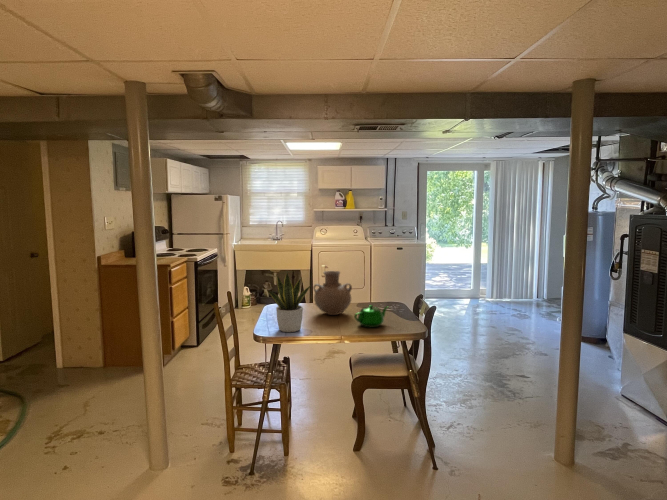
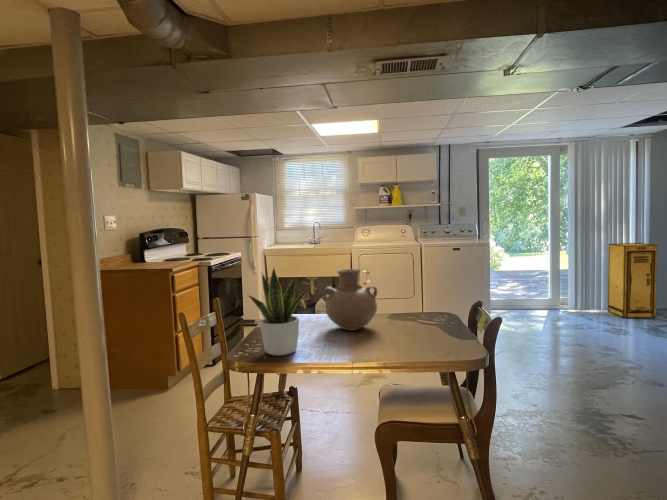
storage cabinet: none [517,246,554,306] -> present [608,243,657,318]
teapot: present [354,305,387,327] -> none [375,316,428,349]

